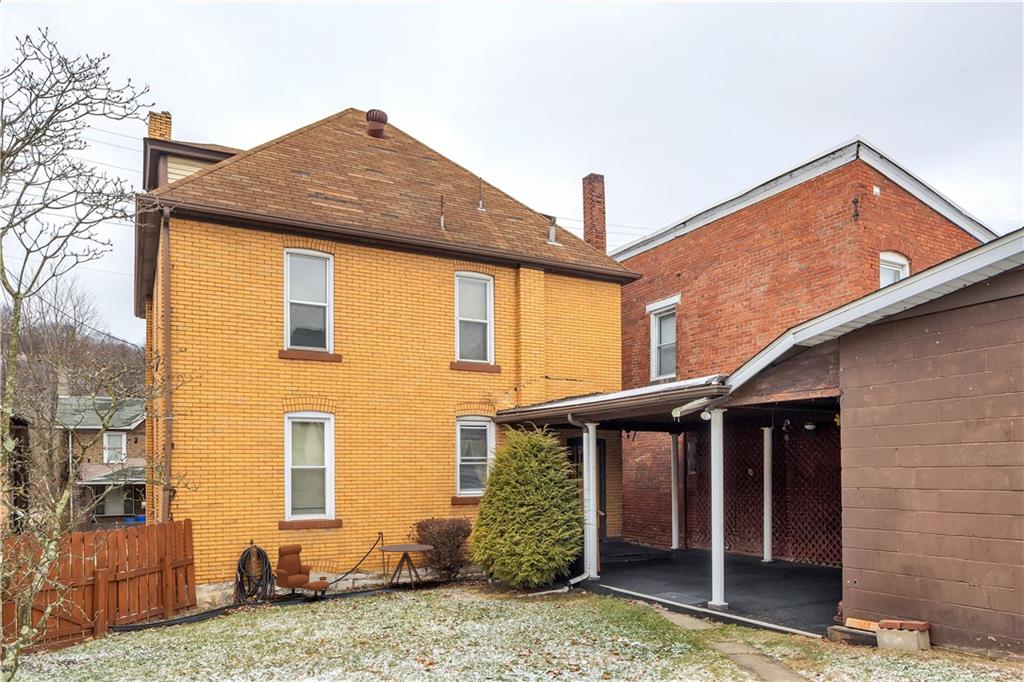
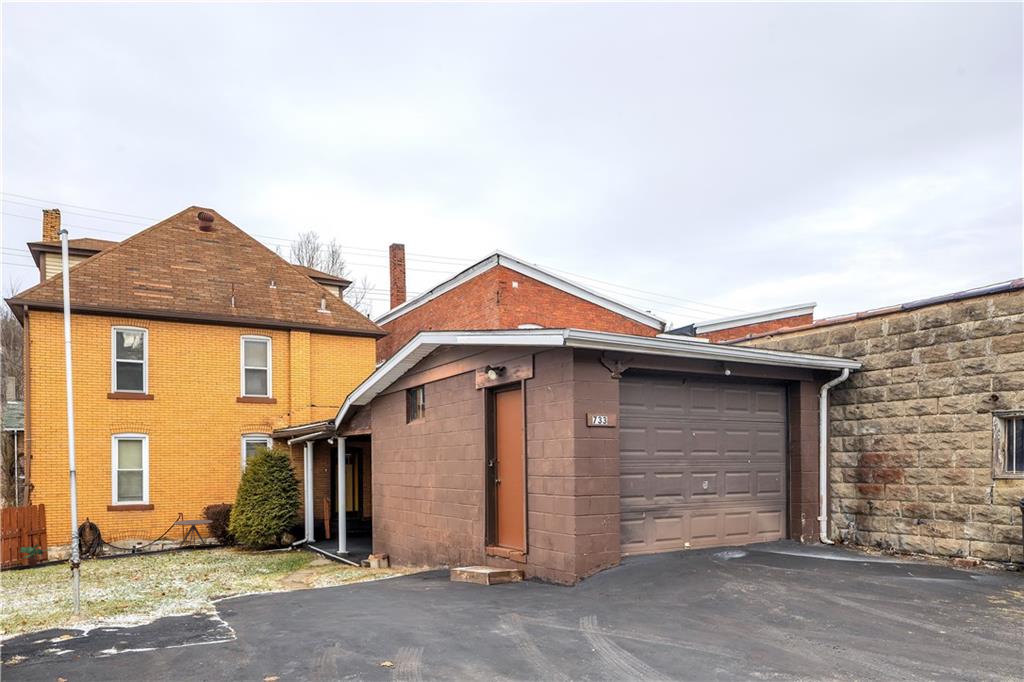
lounge chair: present [274,544,329,602] -> none [99,520,135,556]
potted plant: none [165,581,219,621] -> present [20,544,47,567]

